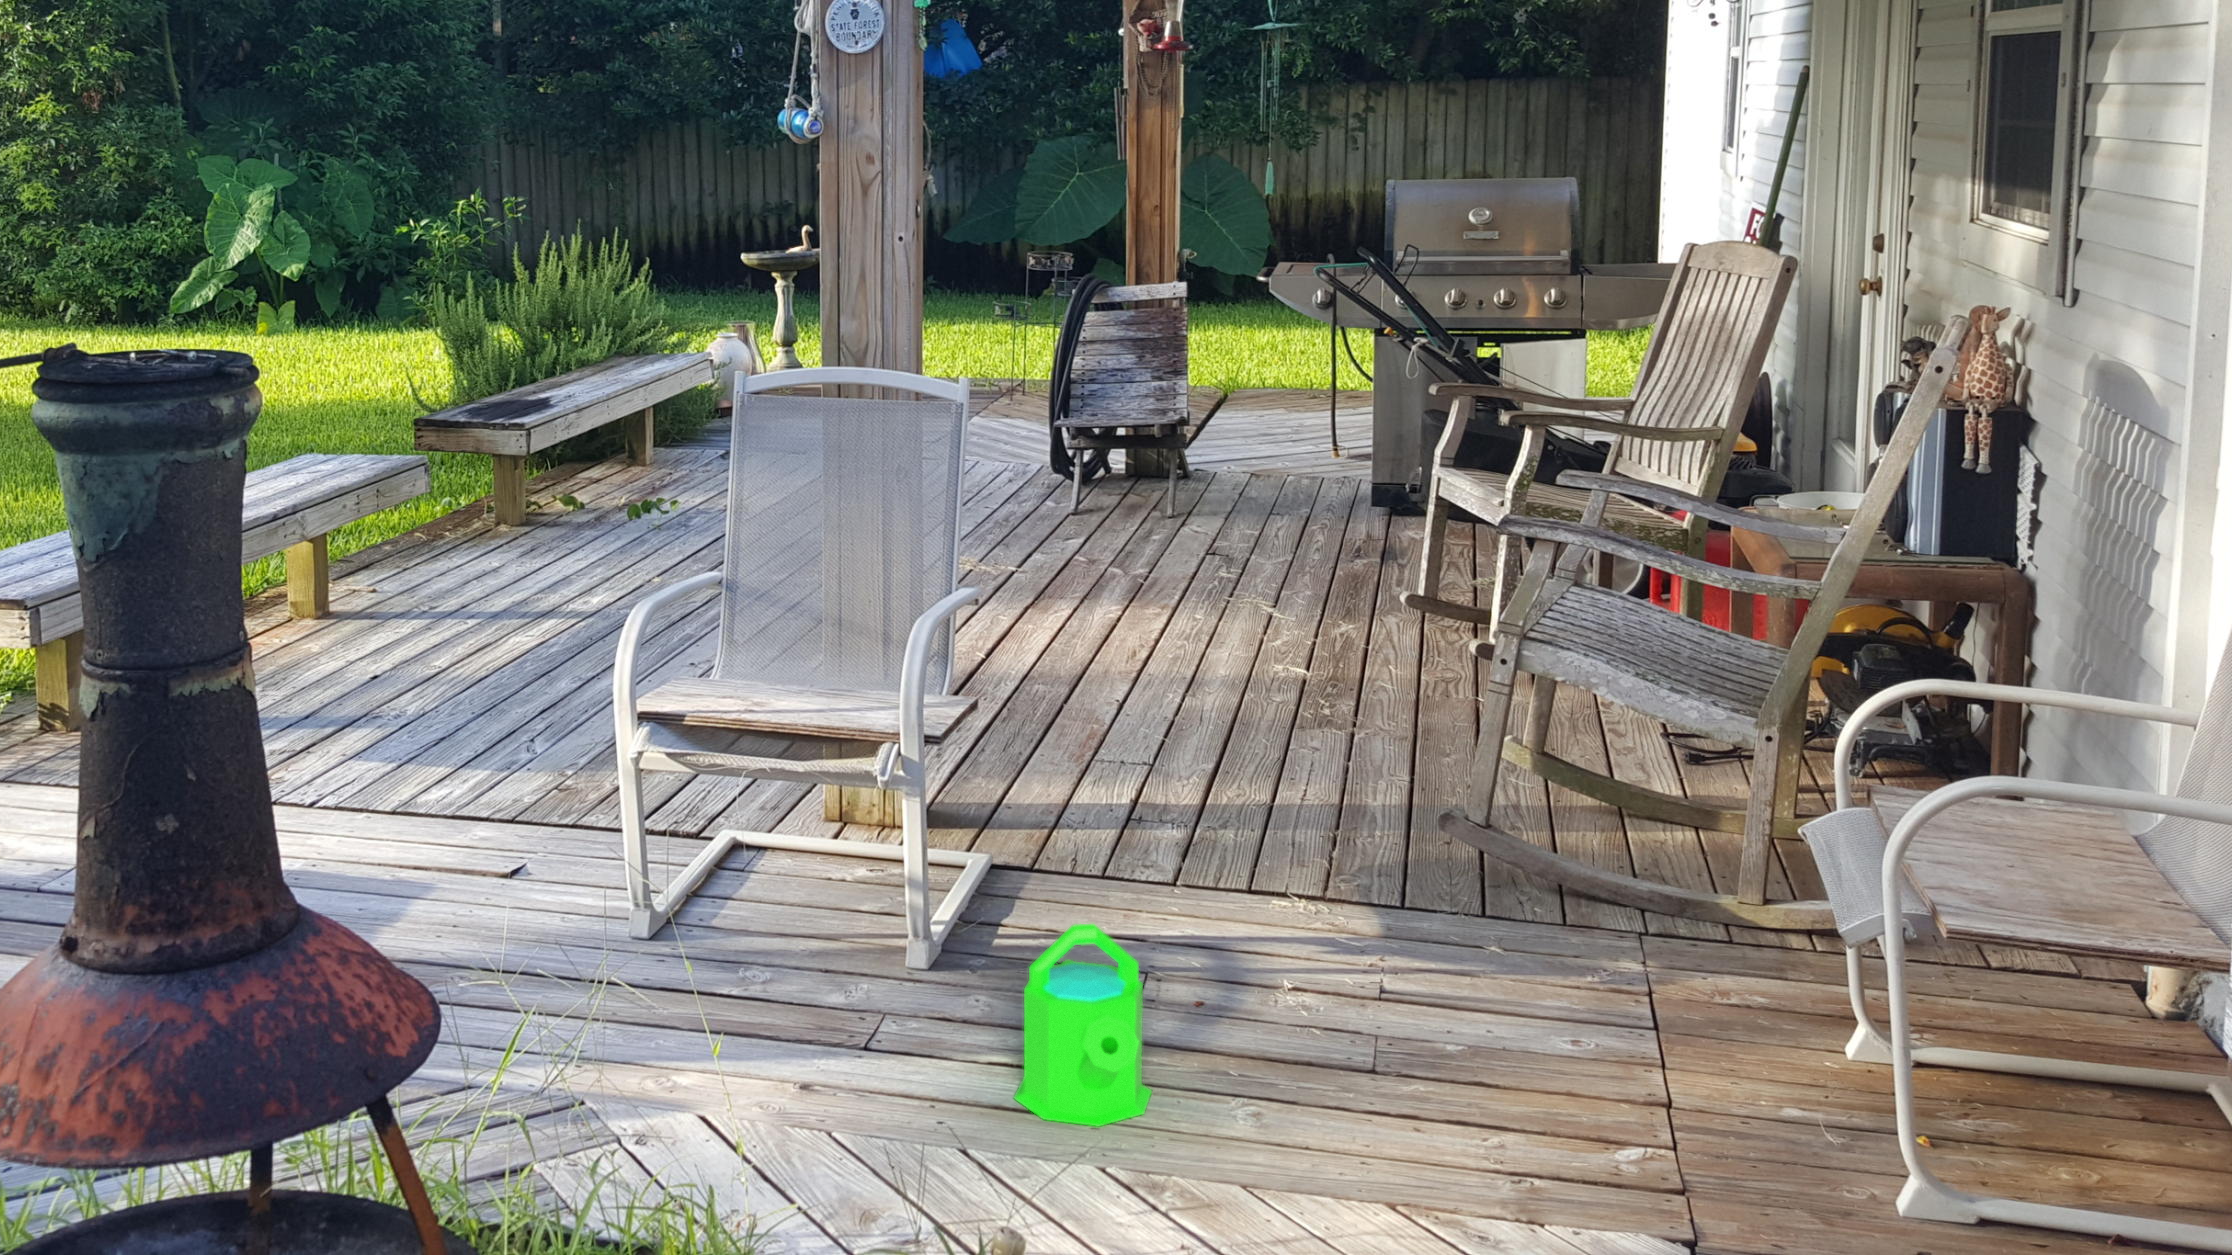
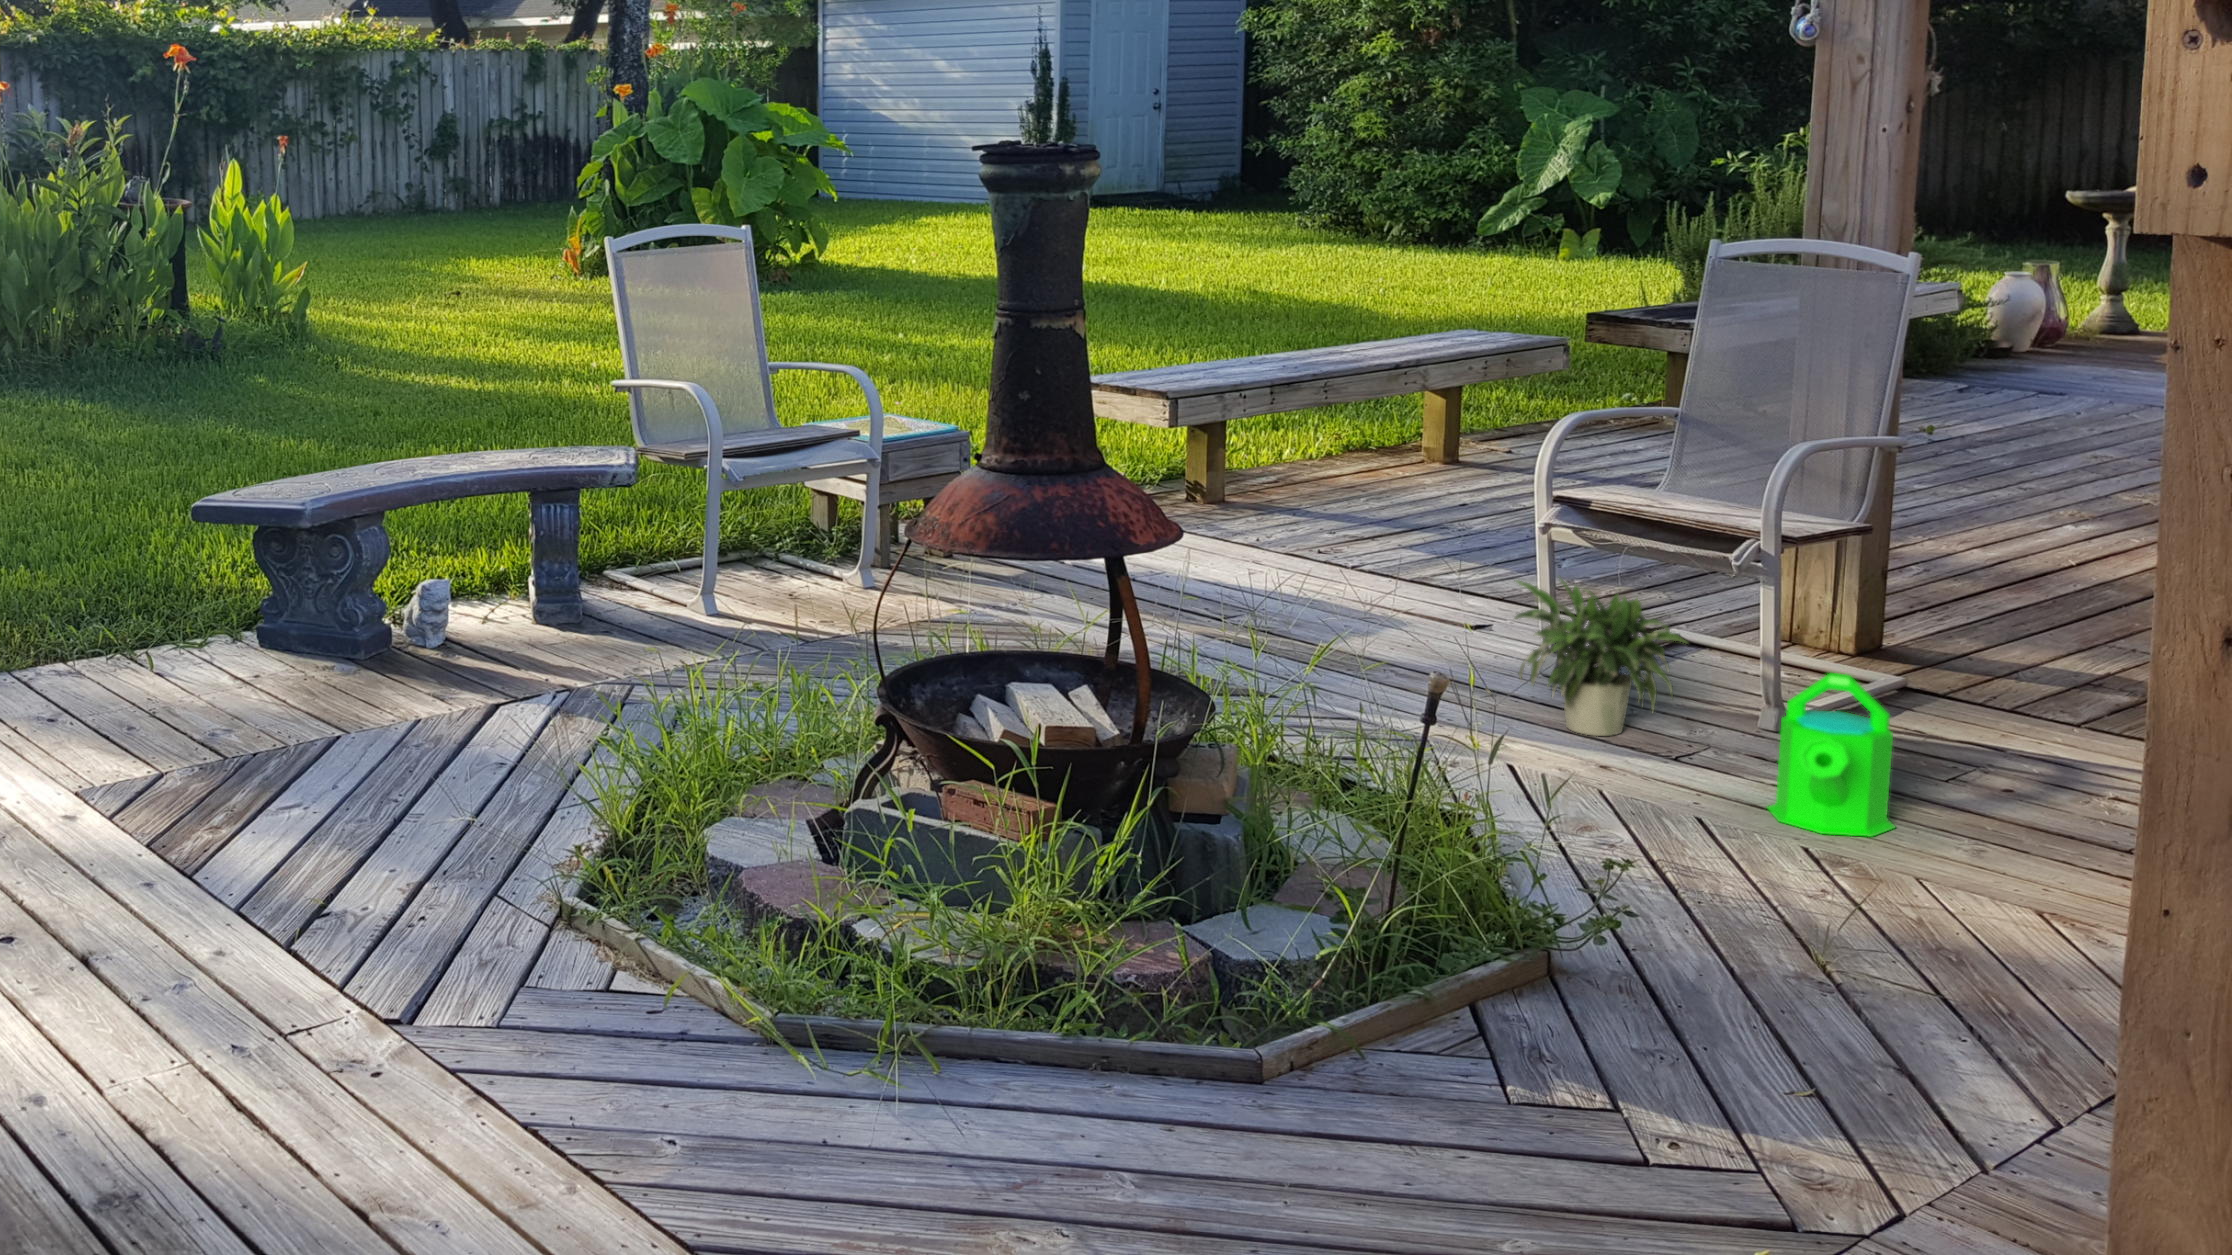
potted plant: none [600,829,856,1031] -> present [1488,579,1686,736]

